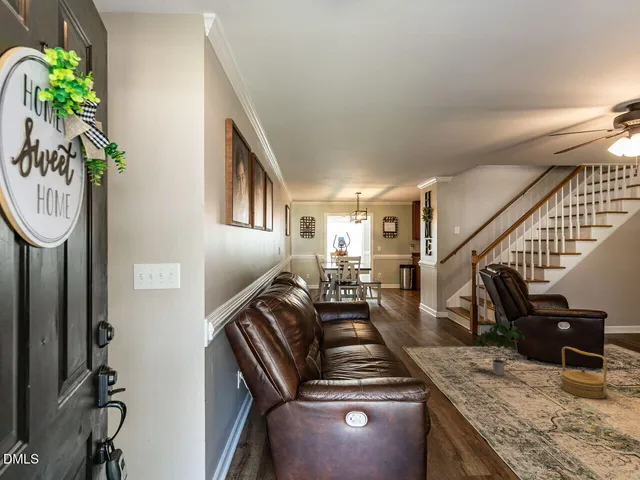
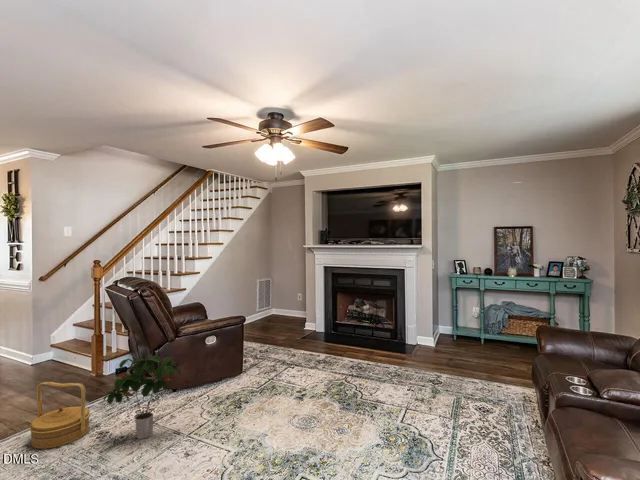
basket: present [561,347,607,399] -> present [30,382,90,449]

